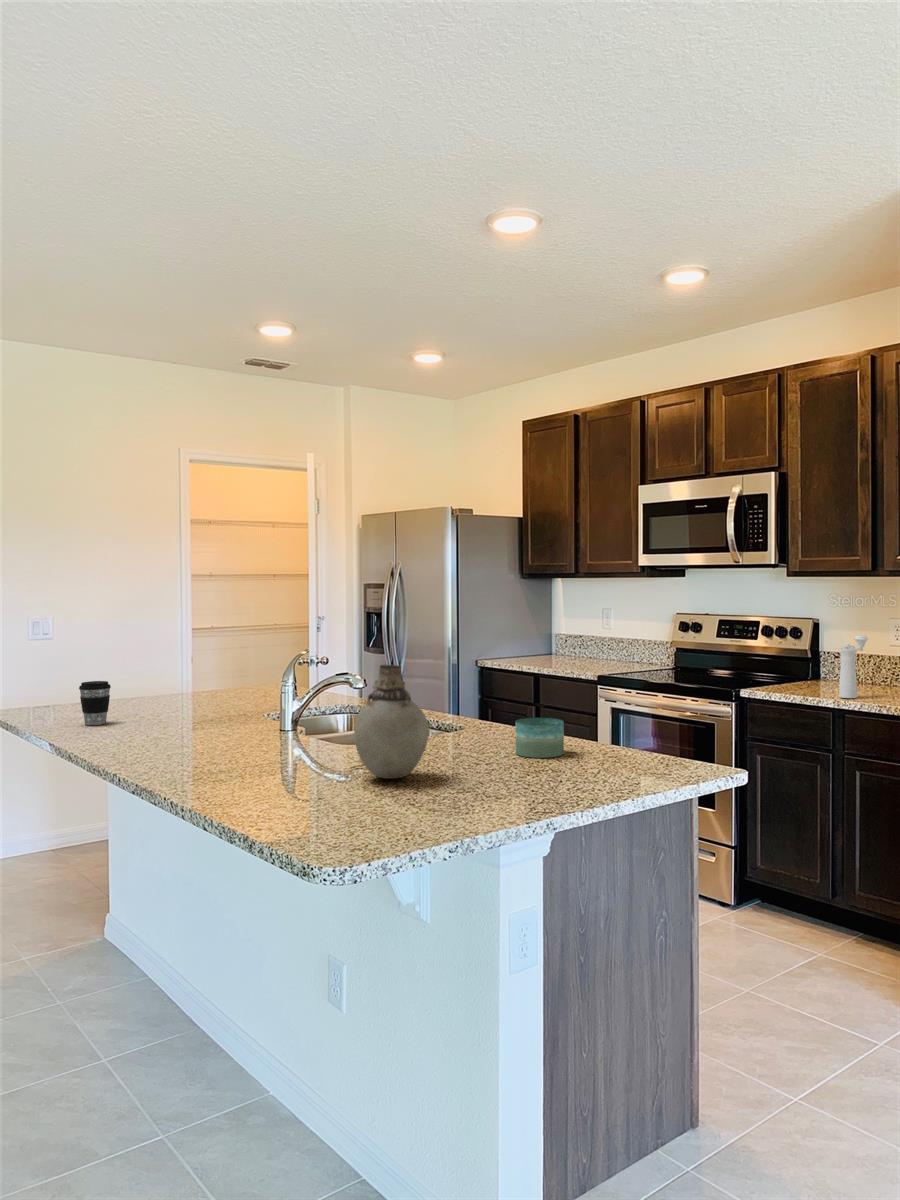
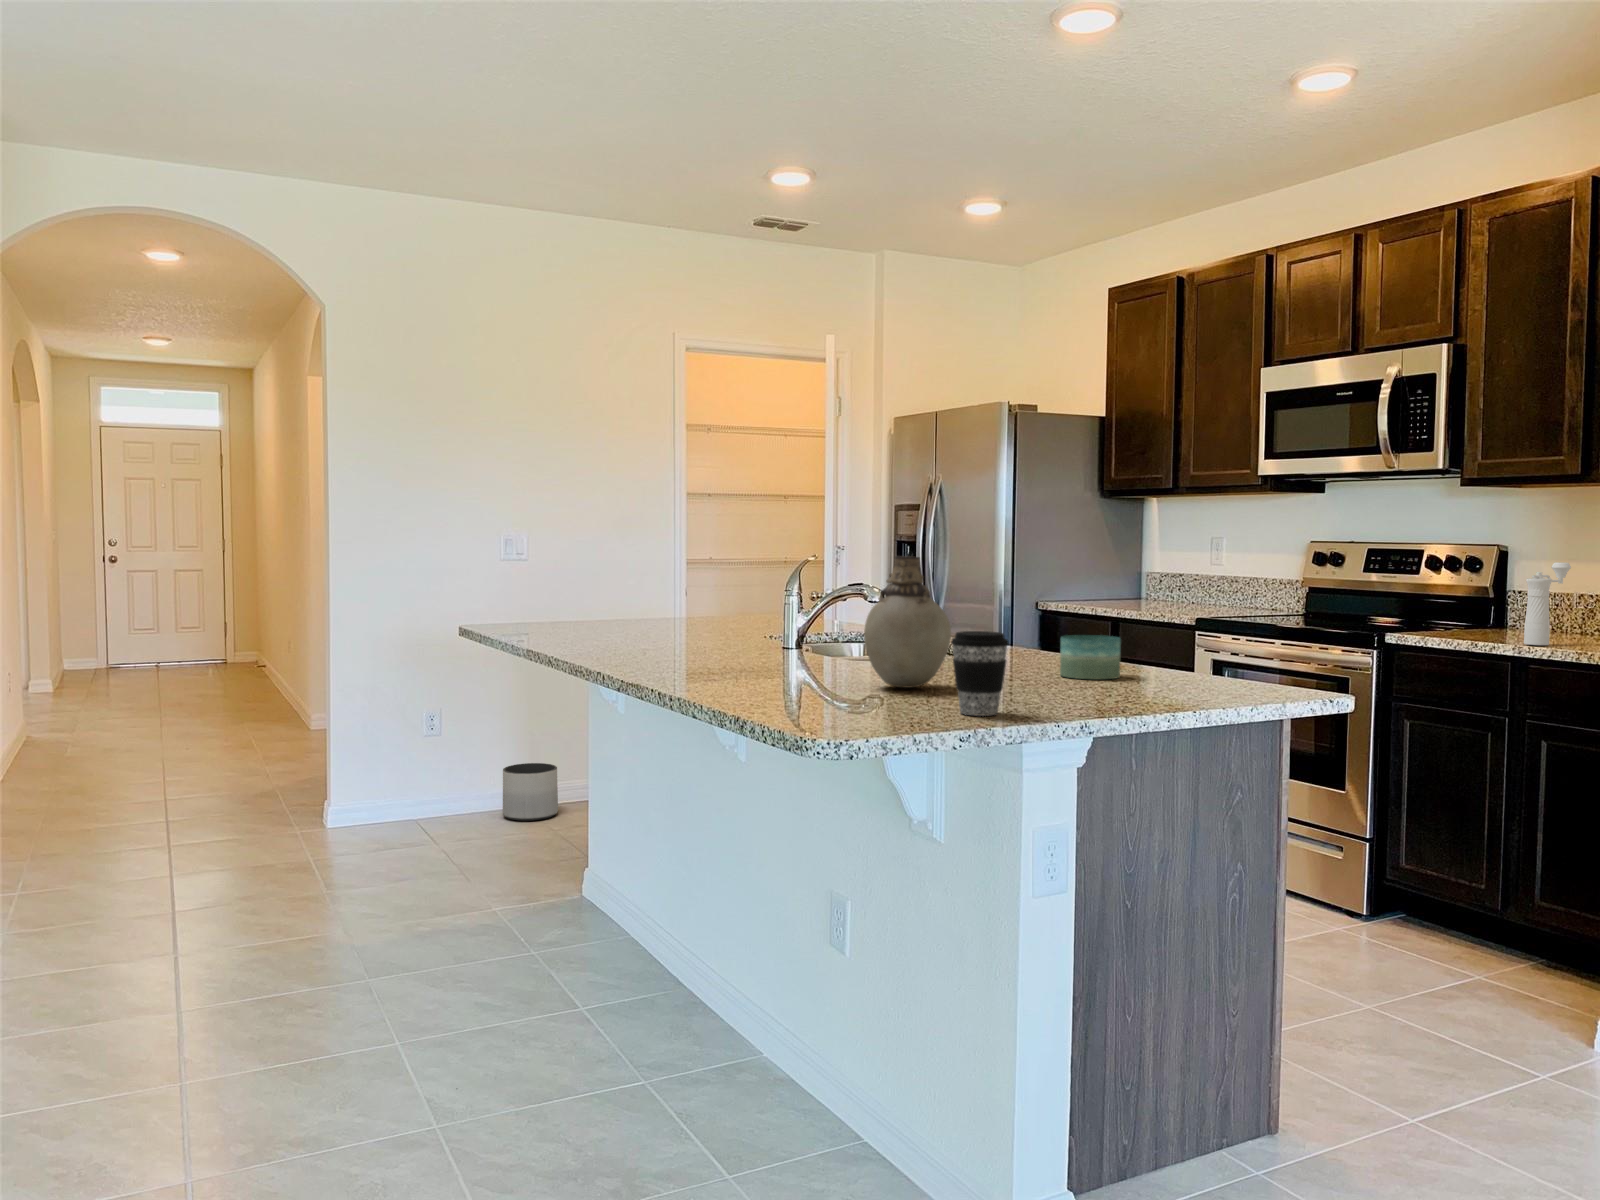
coffee cup: present [79,681,111,725] -> present [951,631,1008,716]
planter: none [35,809,85,861] -> present [503,763,558,821]

